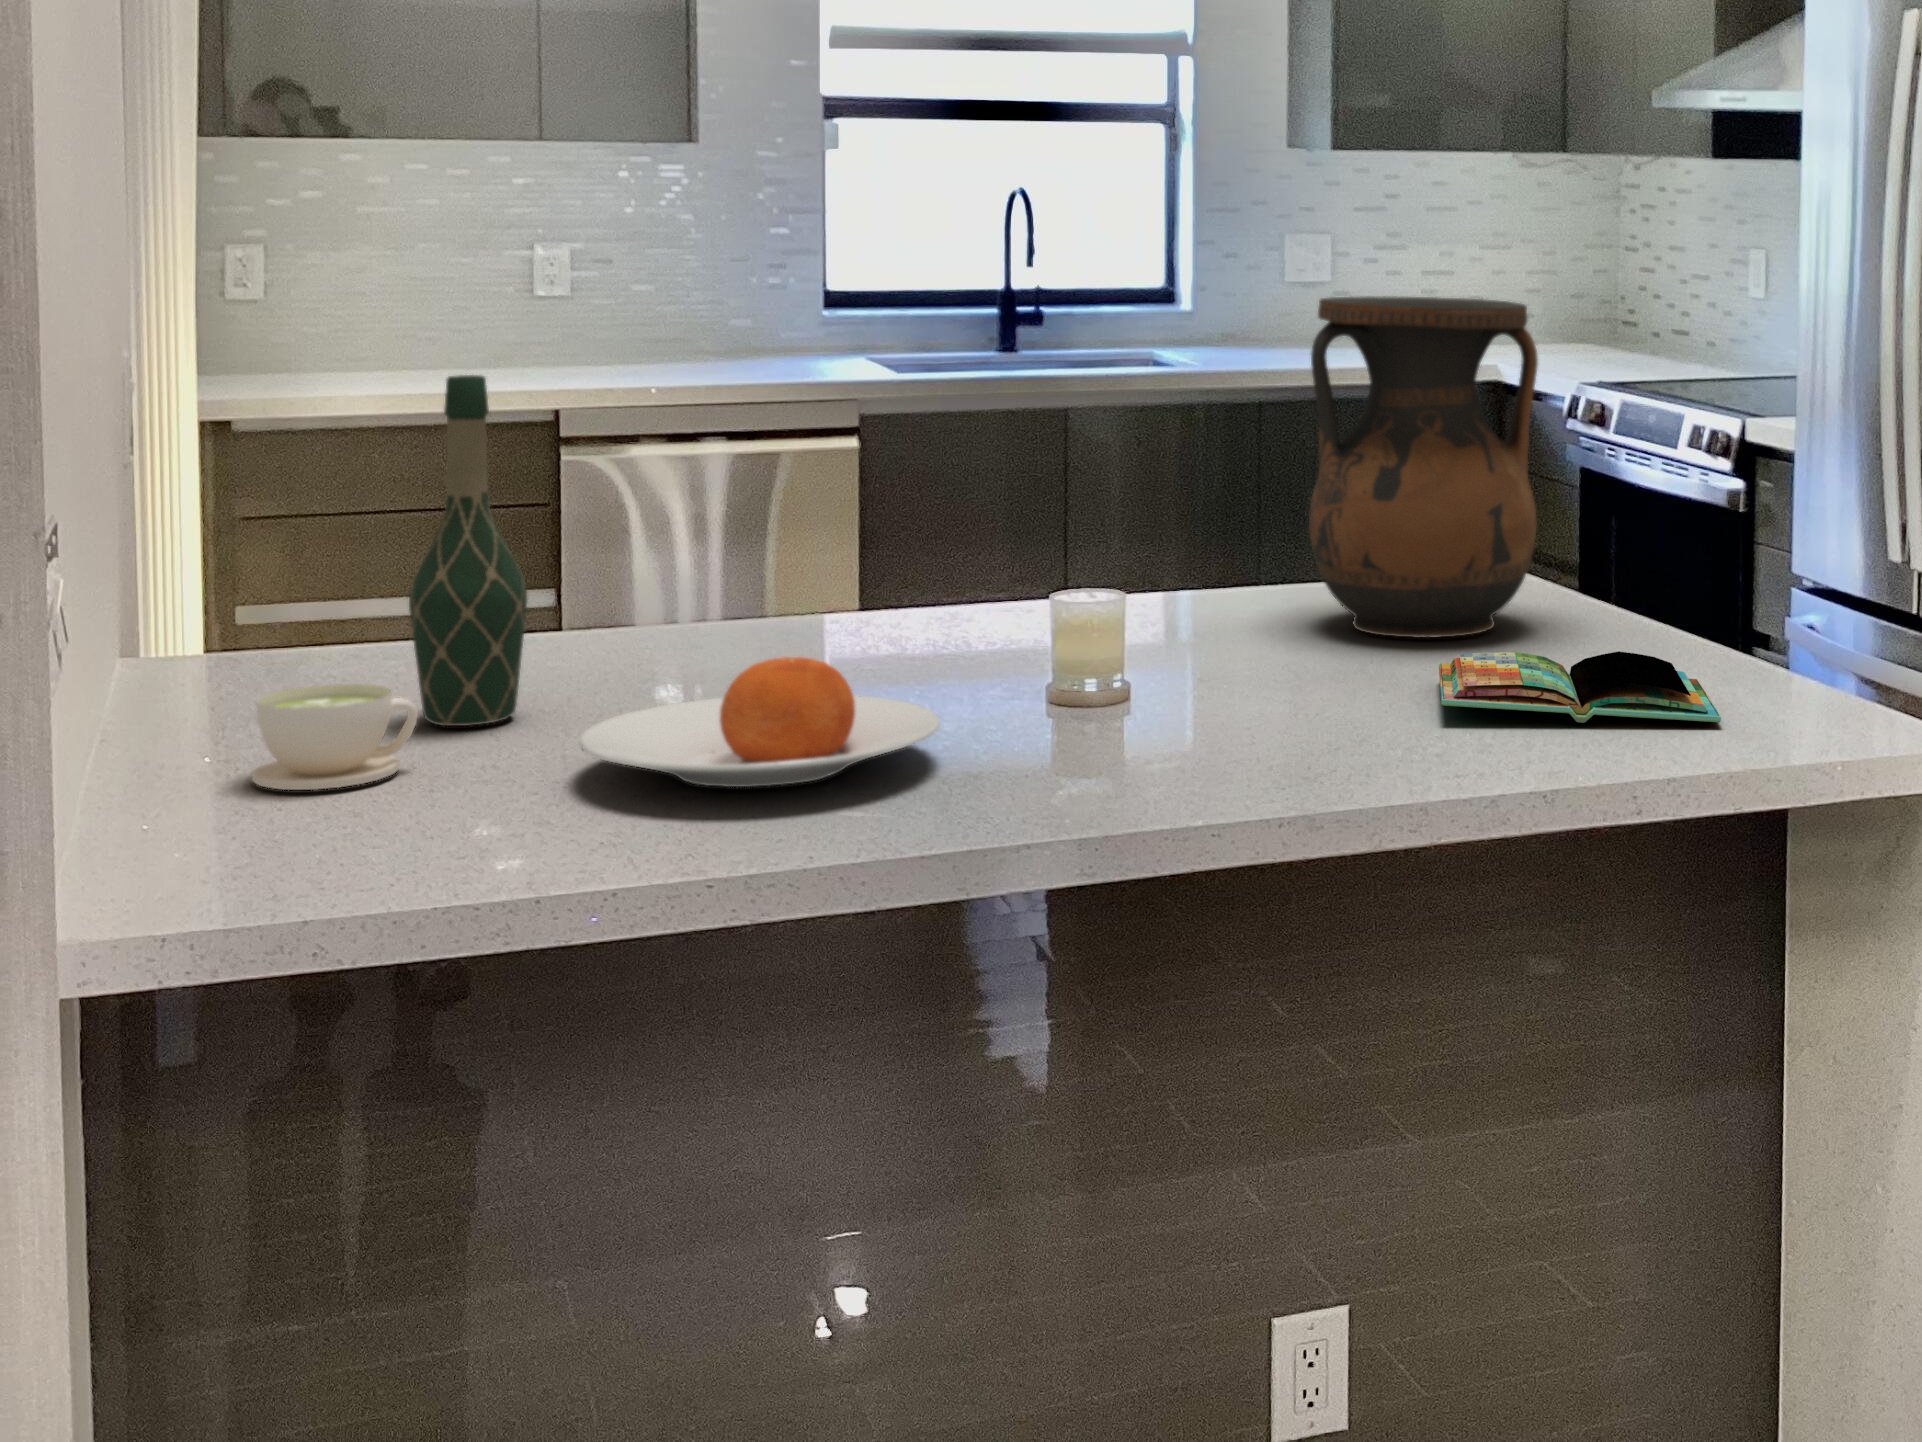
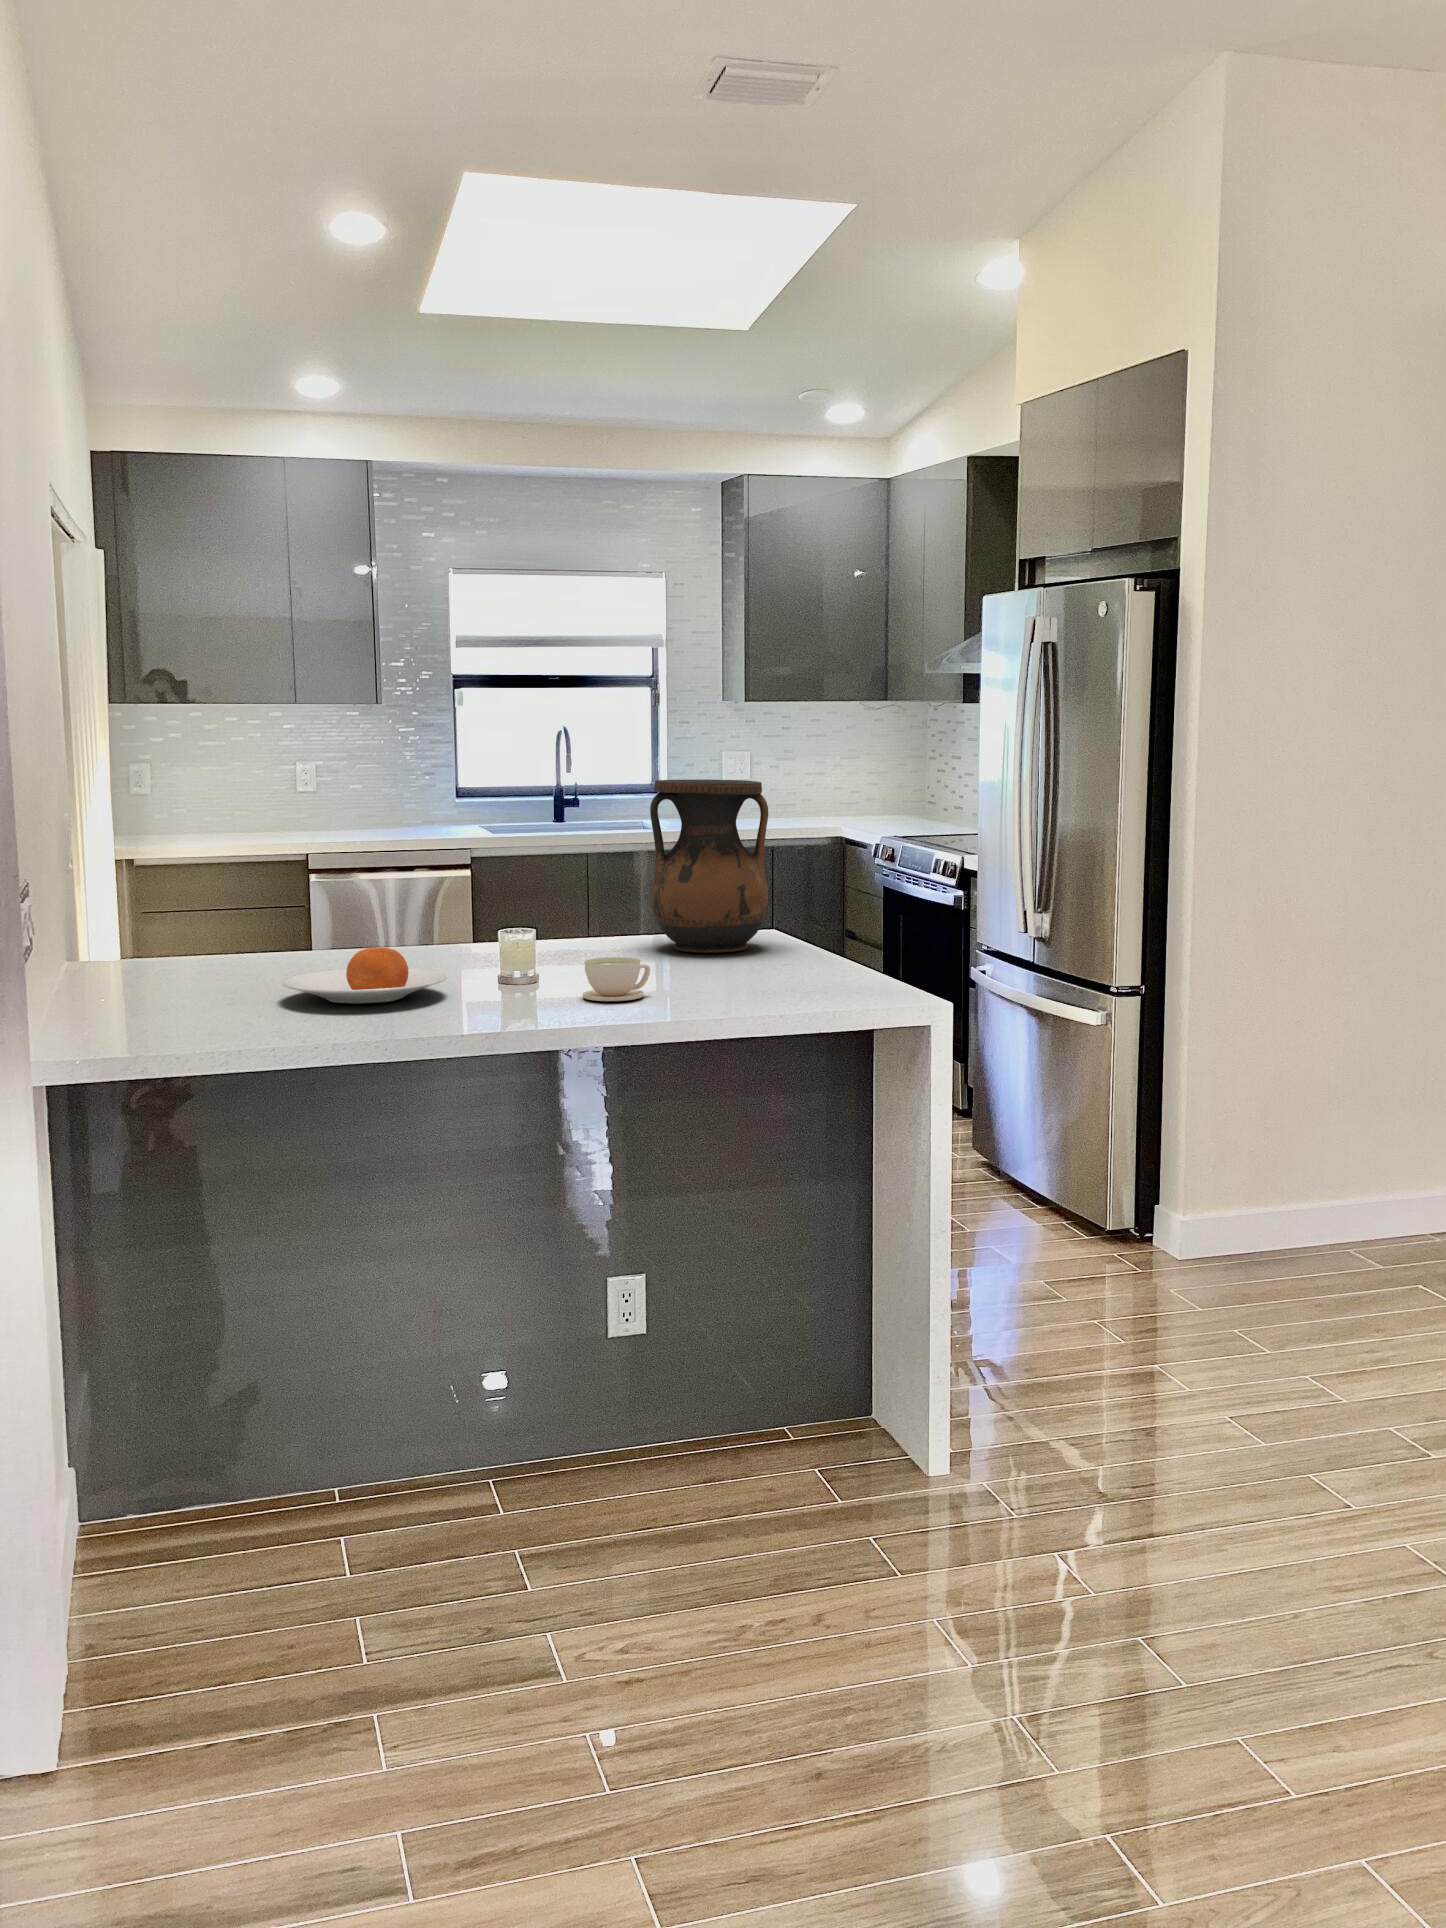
wine bottle: present [409,375,527,726] -> none [209,818,263,981]
book: present [1439,651,1721,723] -> none [692,955,832,986]
coffee cup: present [252,684,418,790] -> present [583,957,650,1001]

